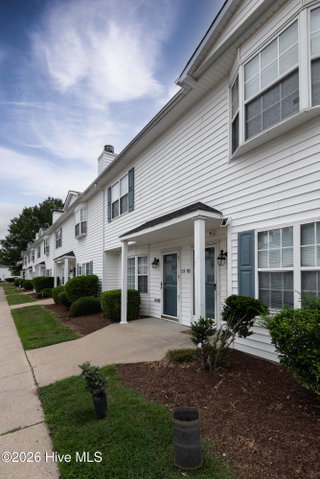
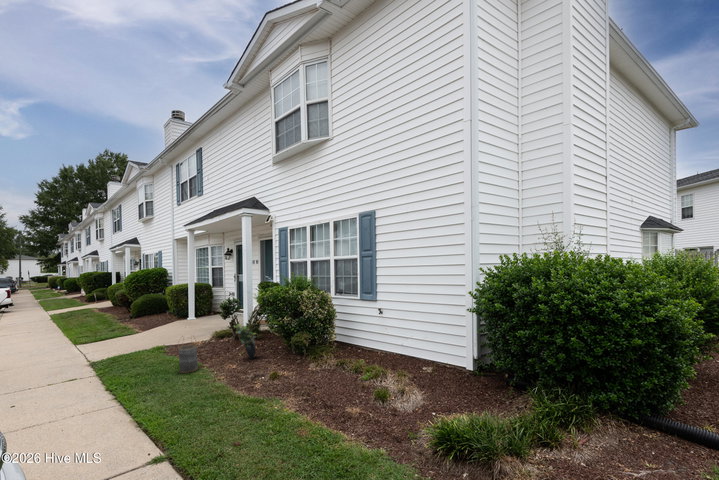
potted plant: present [78,361,109,418] -> present [234,324,256,359]

